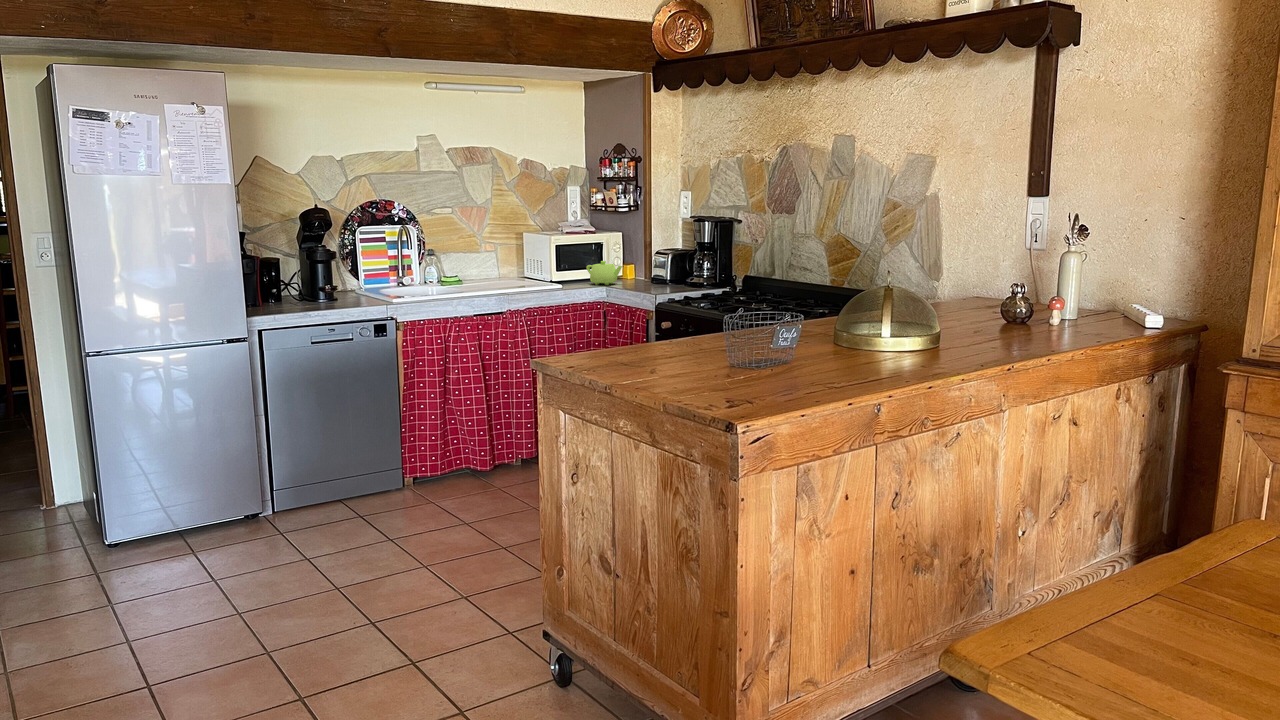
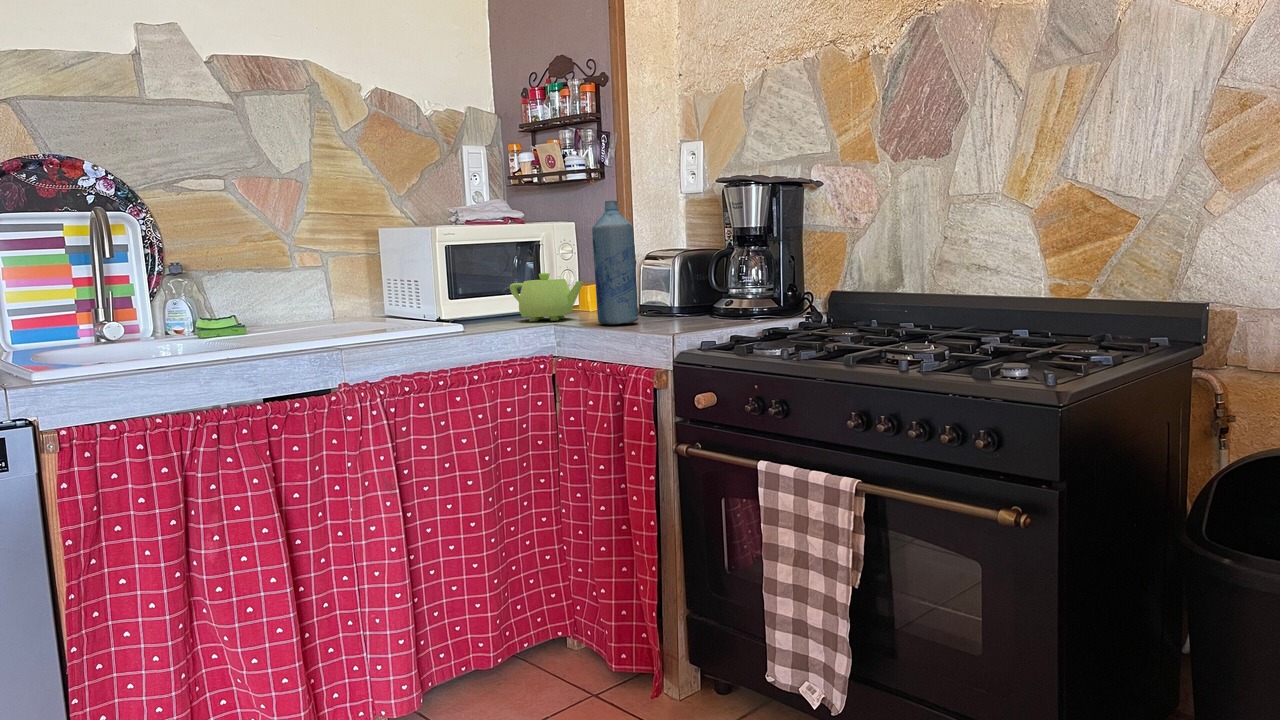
bottle: none [625,229,646,289] -> present [592,200,639,324]

